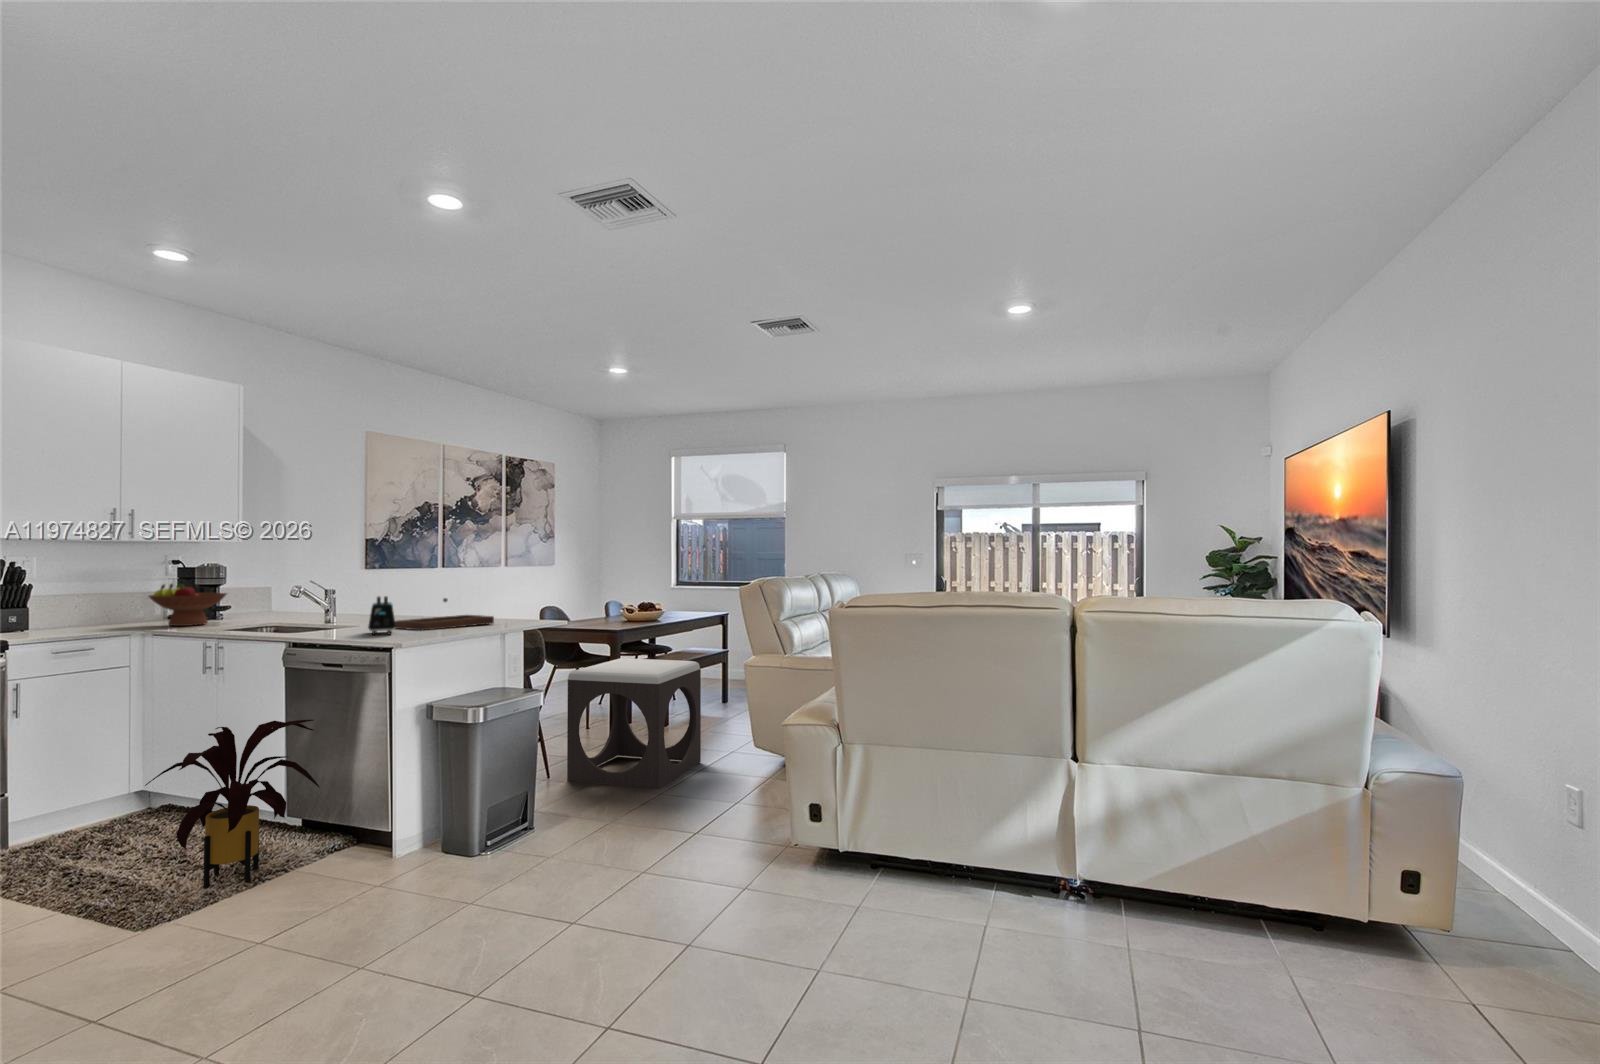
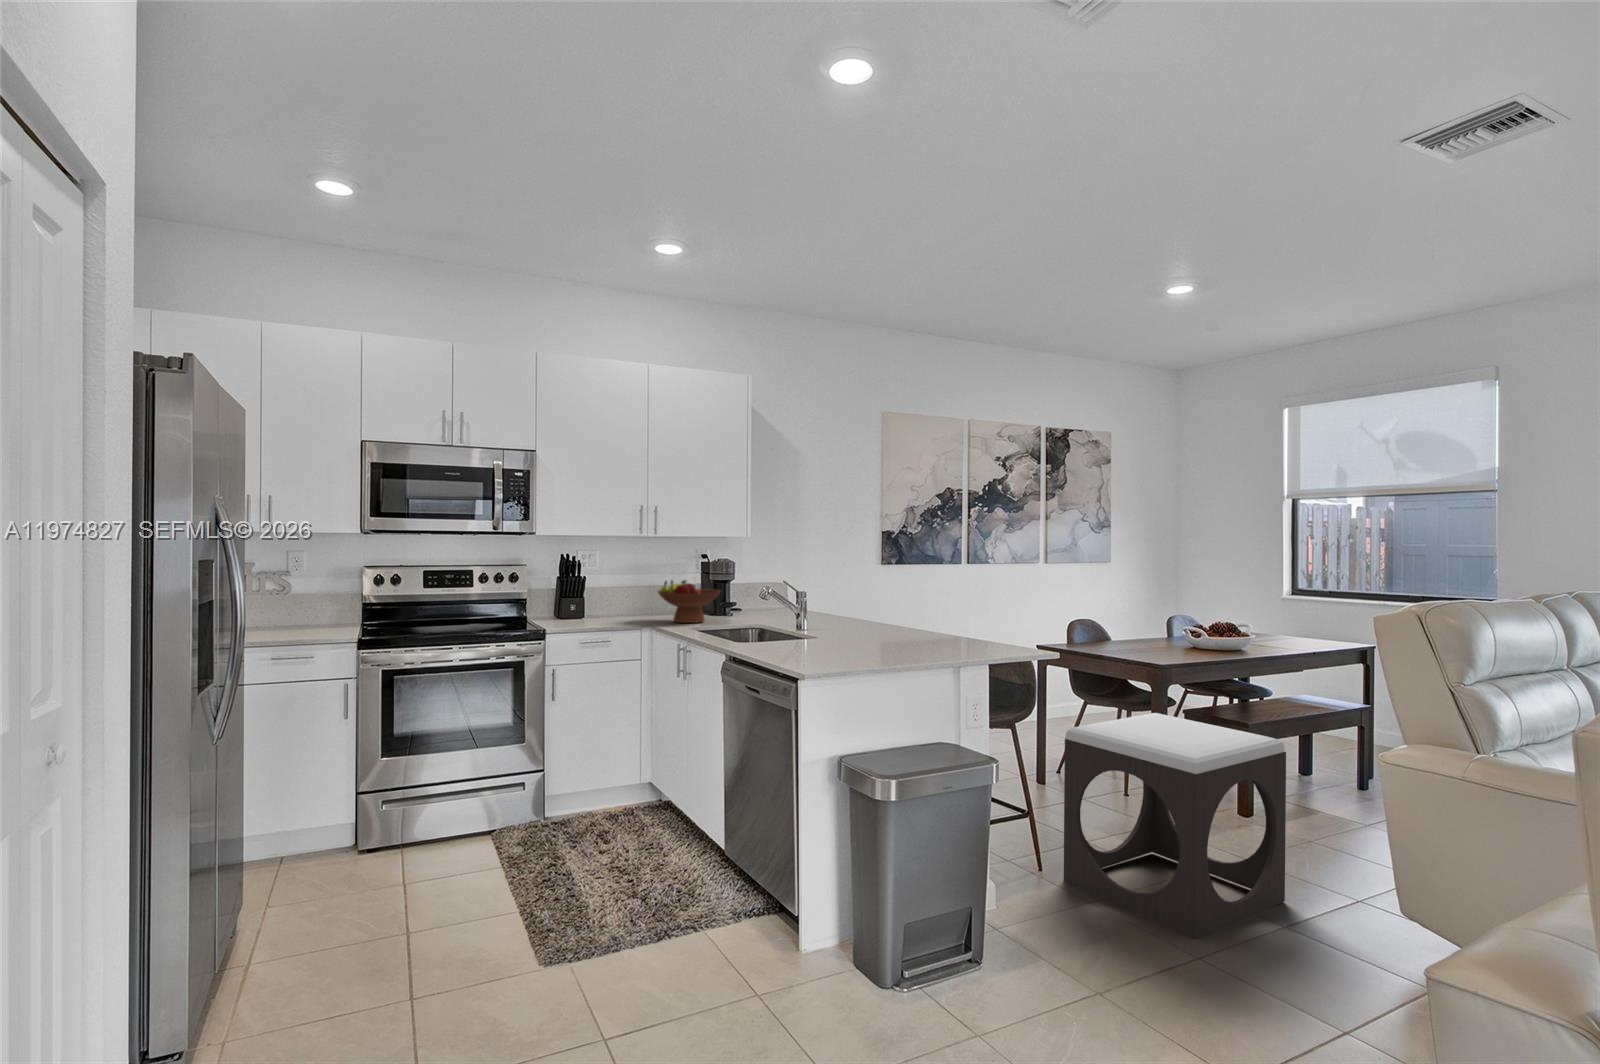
toaster: present [368,596,395,635] -> none [794,612,834,661]
tray: present [395,598,494,630] -> none [844,614,961,657]
house plant: present [145,720,319,888] -> none [574,749,741,934]

